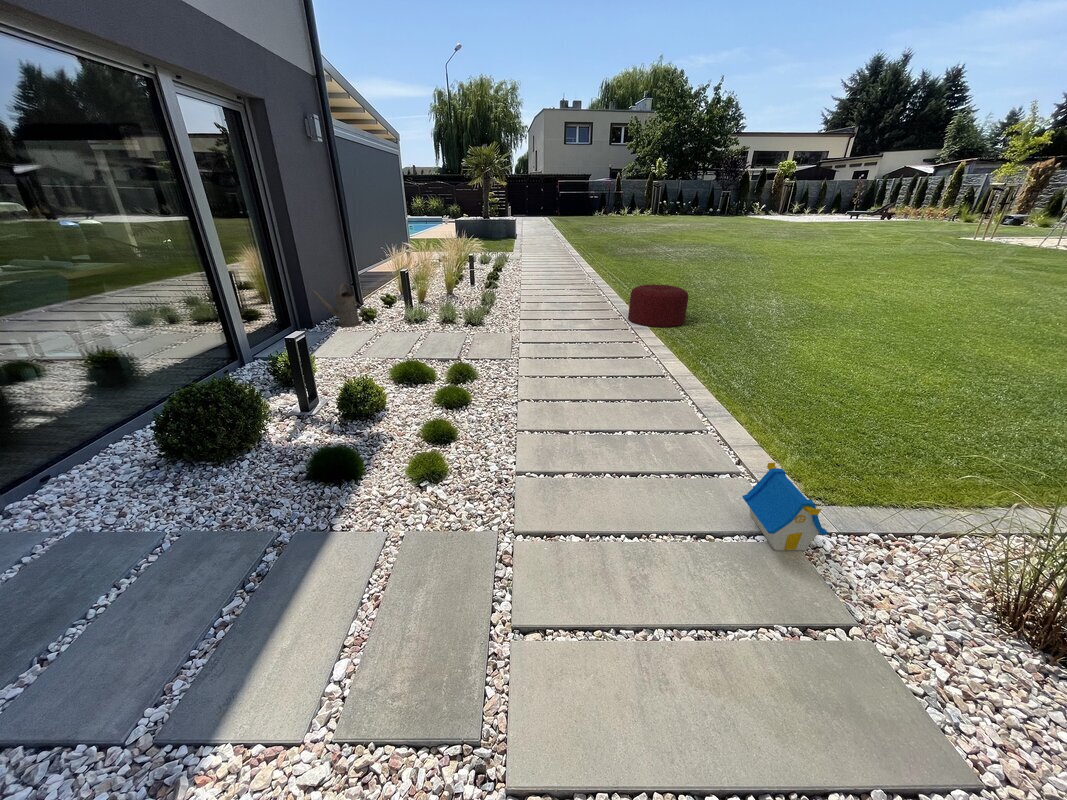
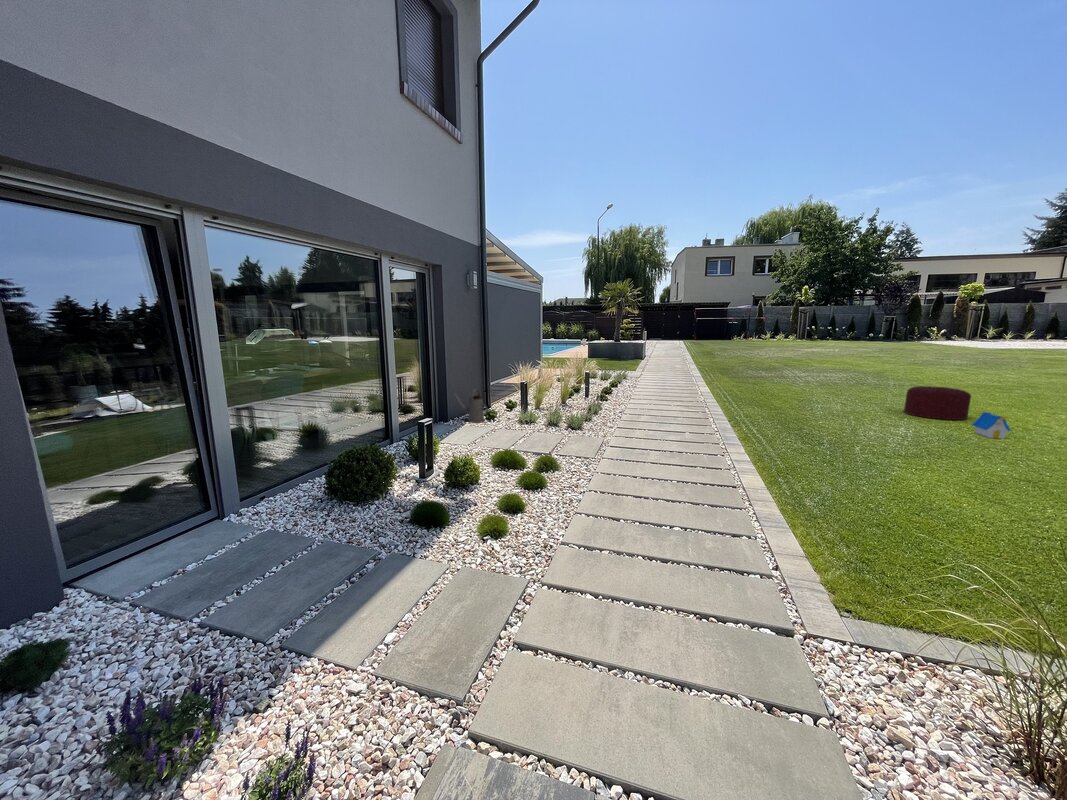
ottoman: present [628,284,688,327] -> present [904,386,971,420]
toy house: present [742,462,828,551] -> present [971,411,1012,439]

